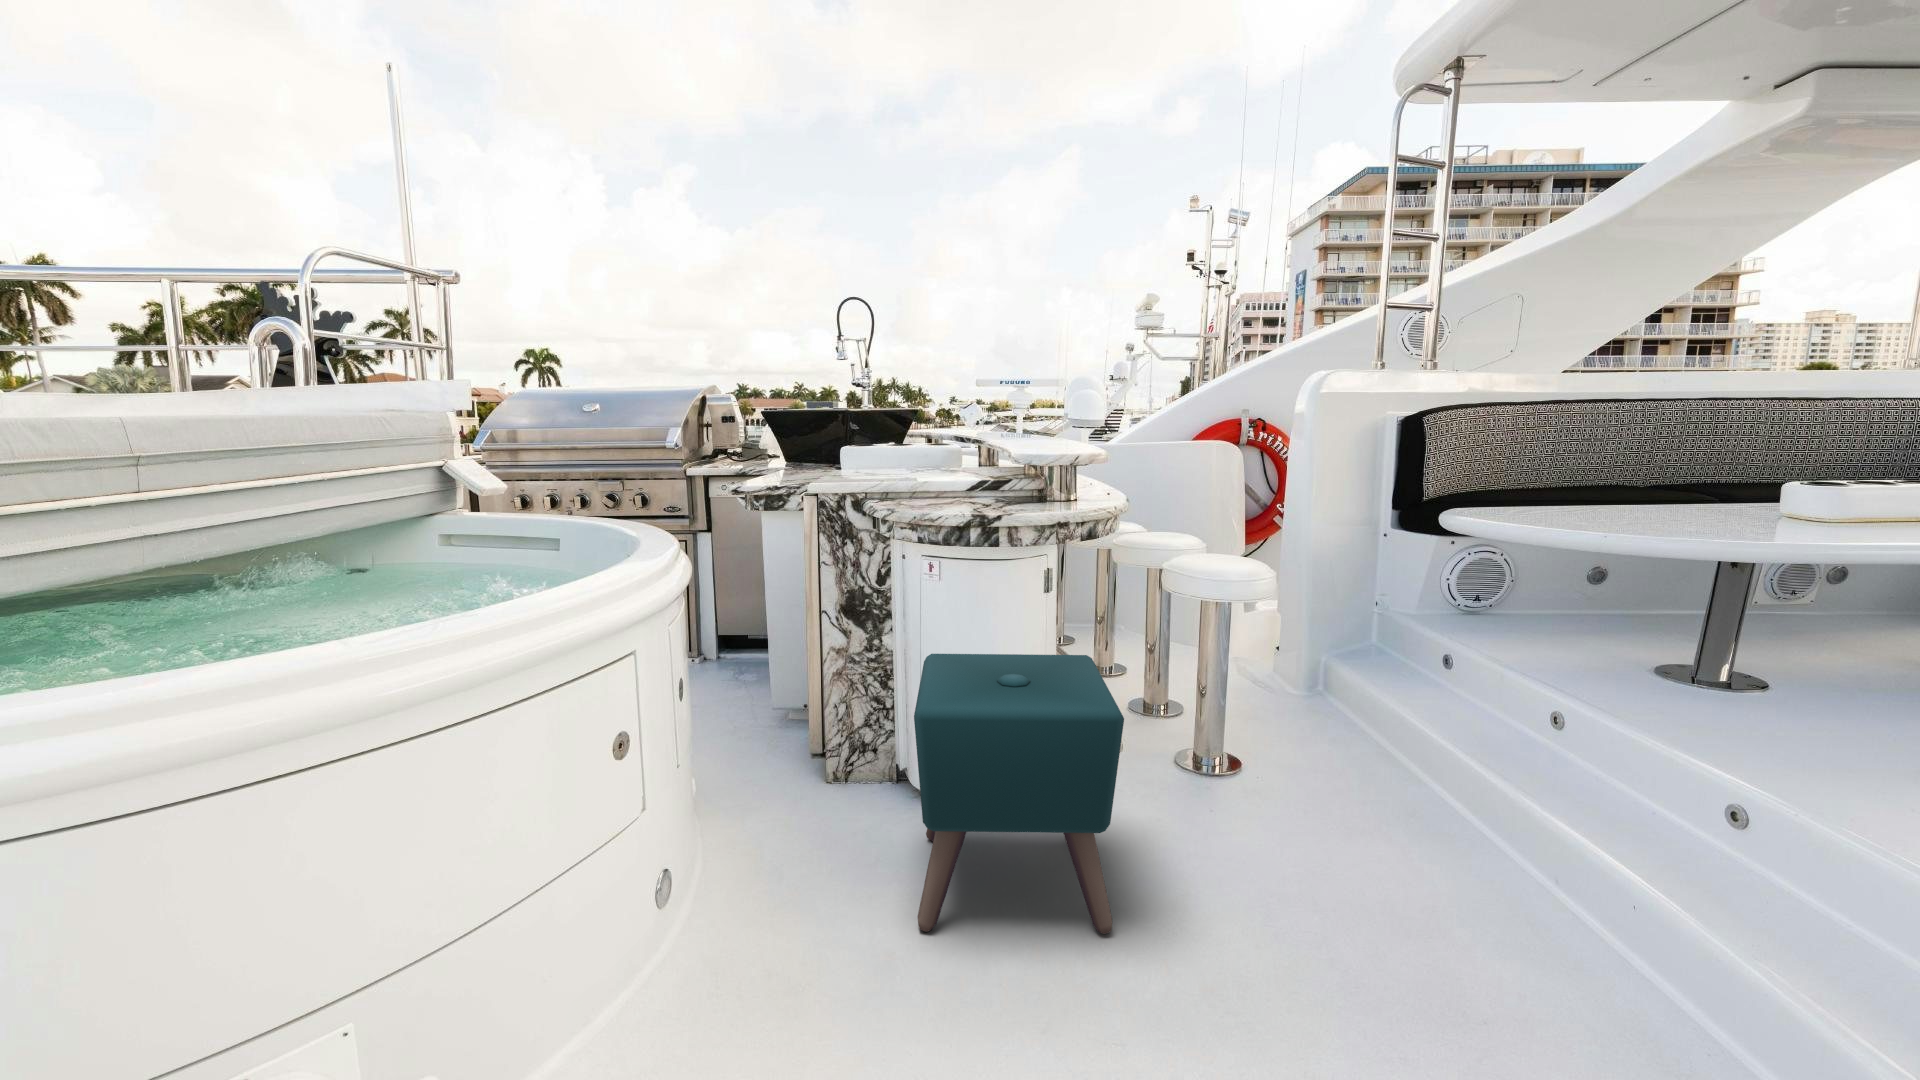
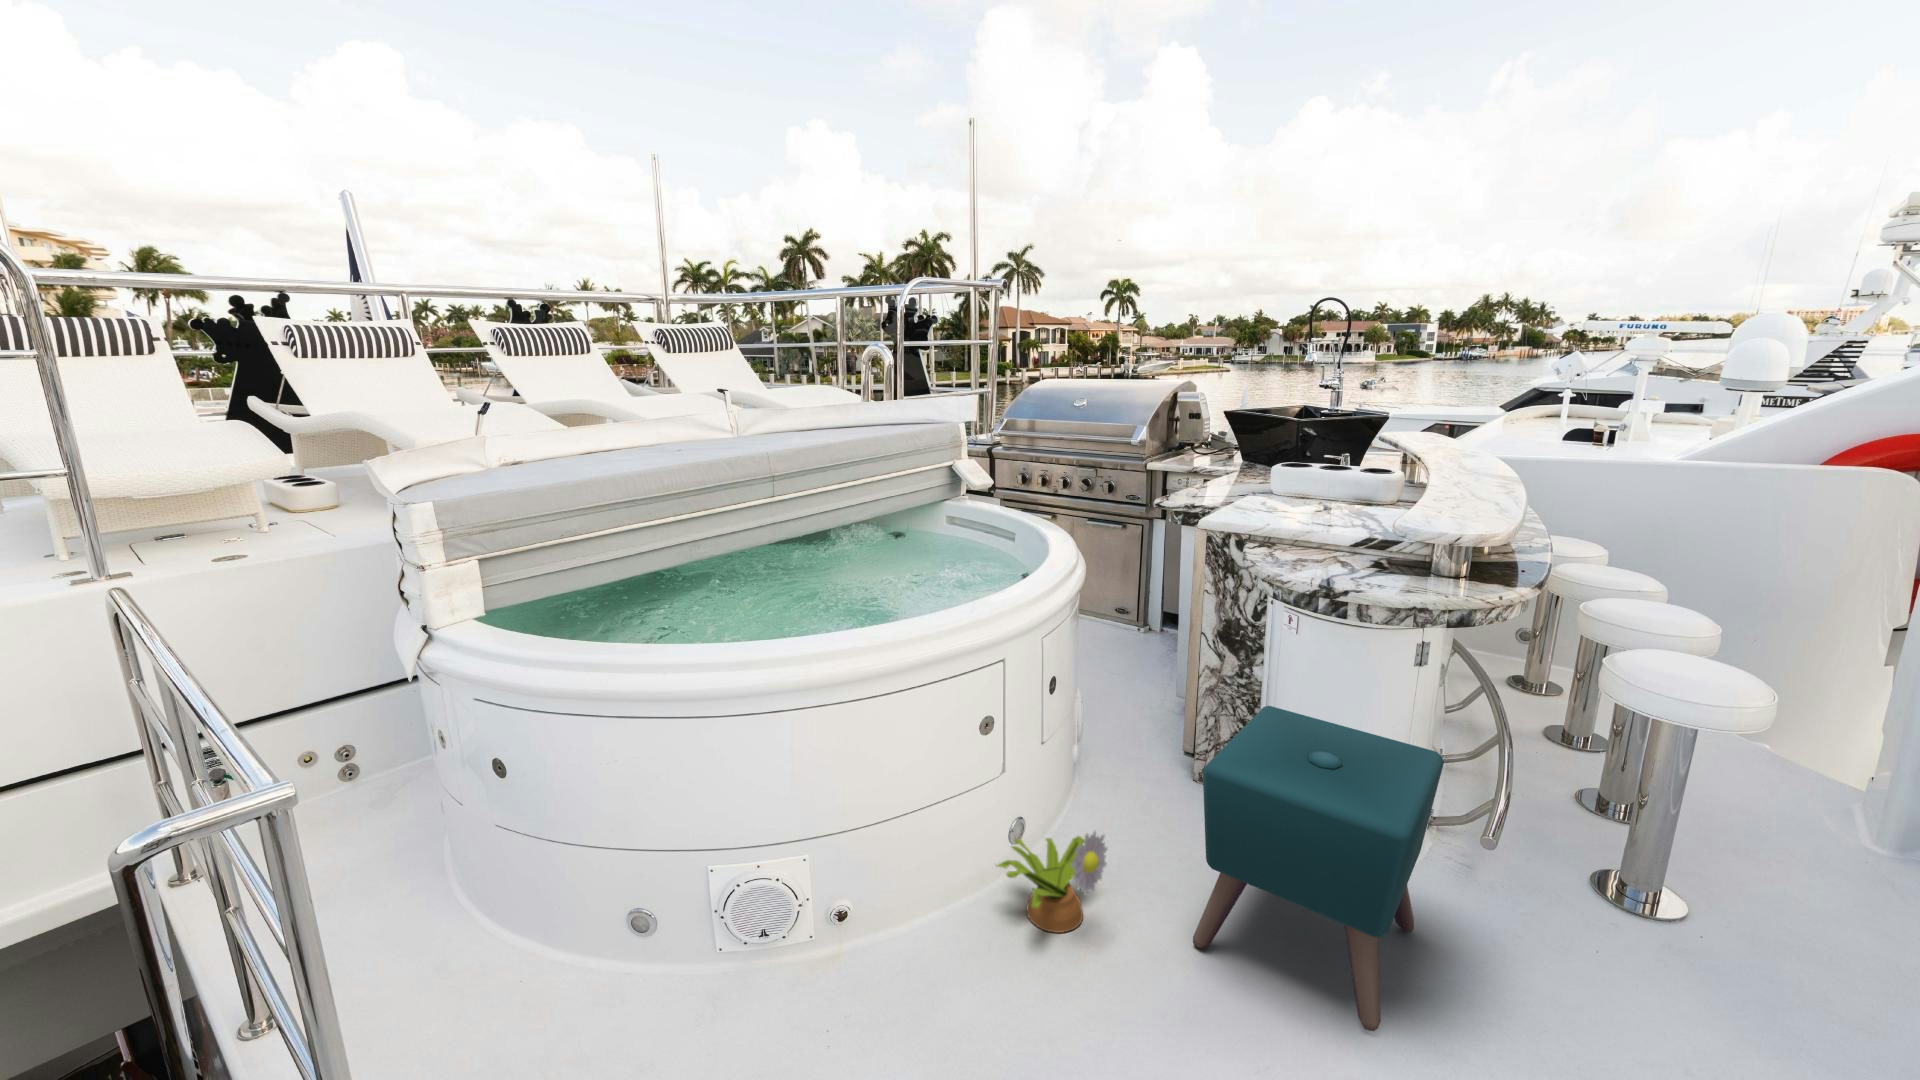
decorative plant: none [667,832,813,992] -> present [997,831,1108,933]

